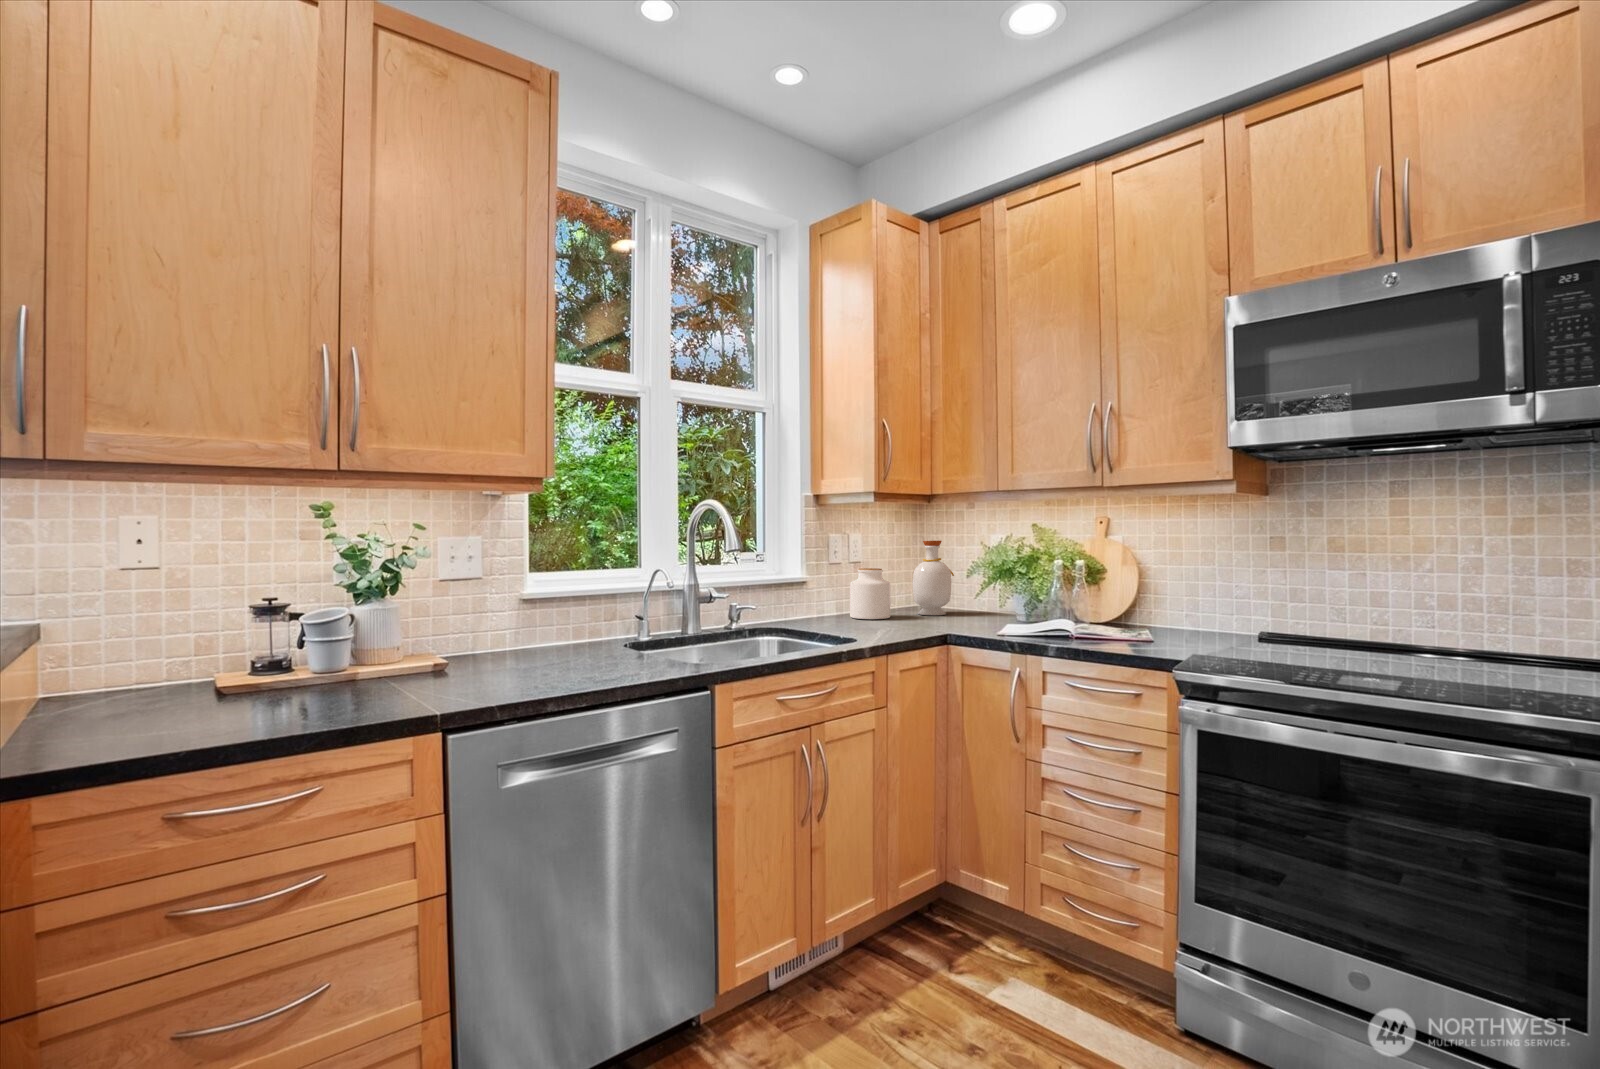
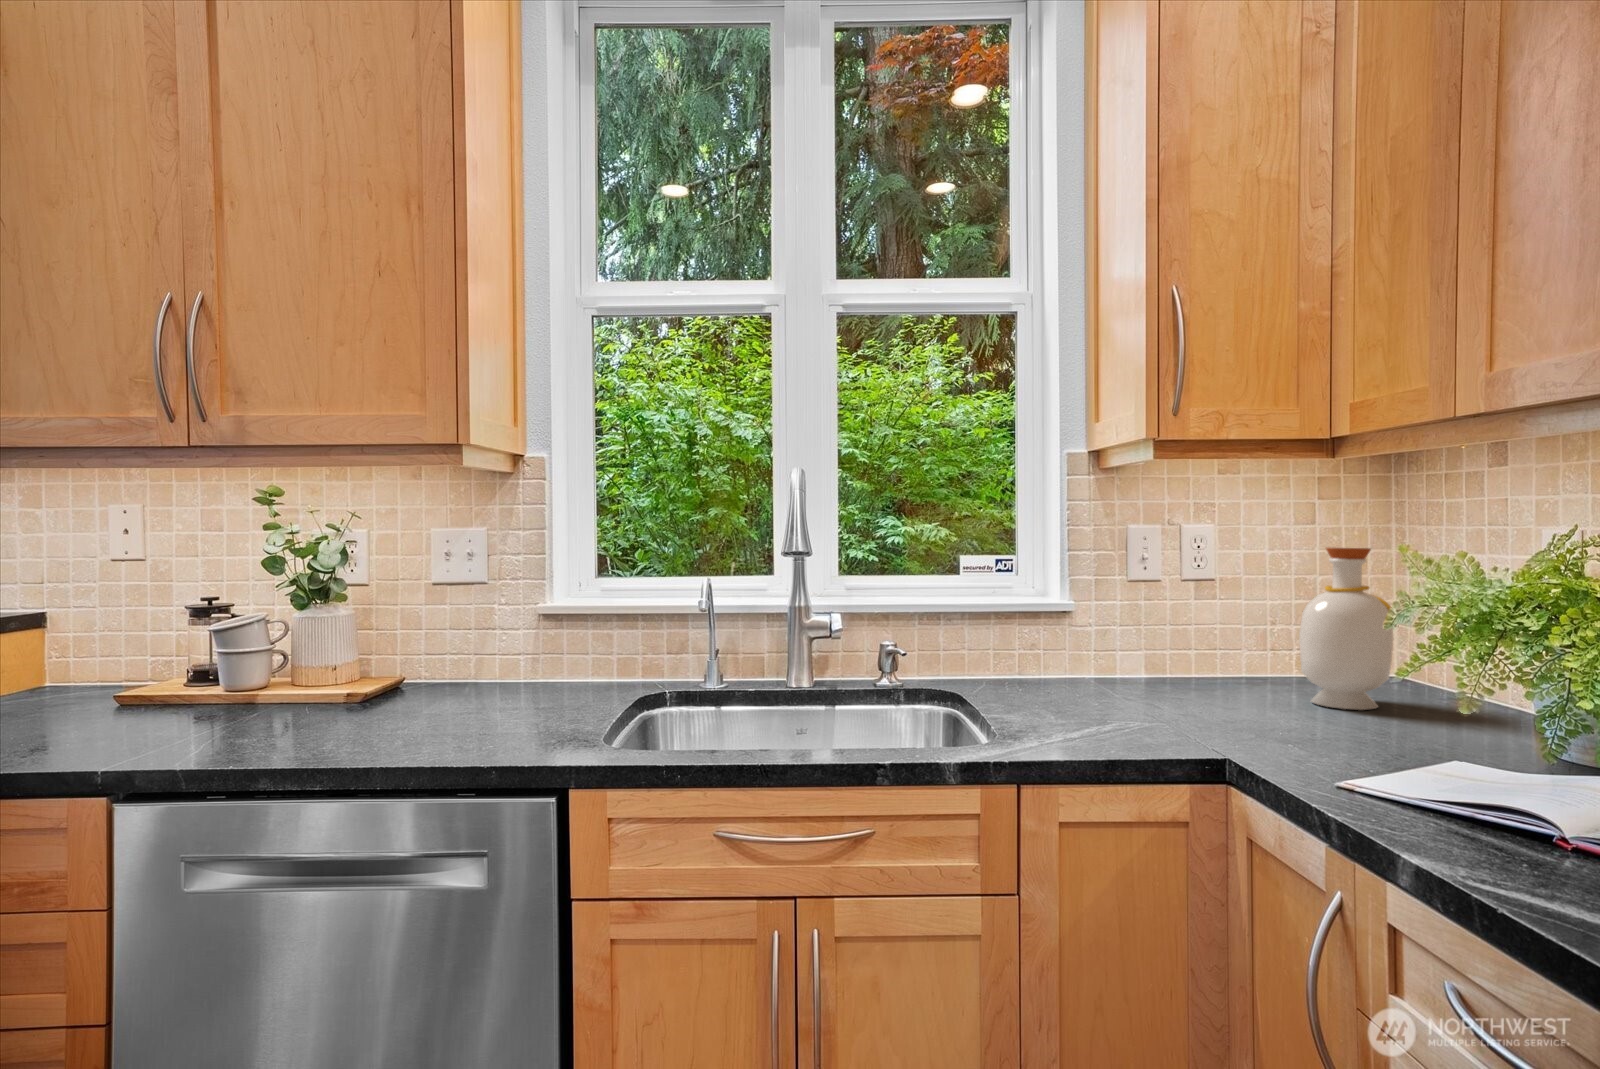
jar: present [850,568,890,619] -> none [1147,597,1235,702]

